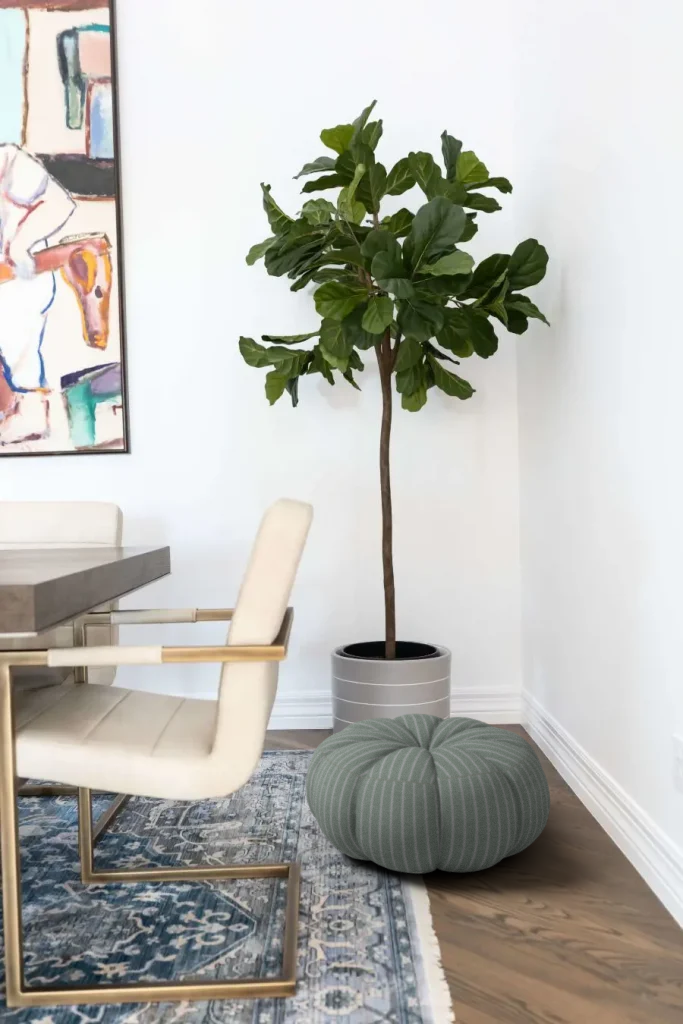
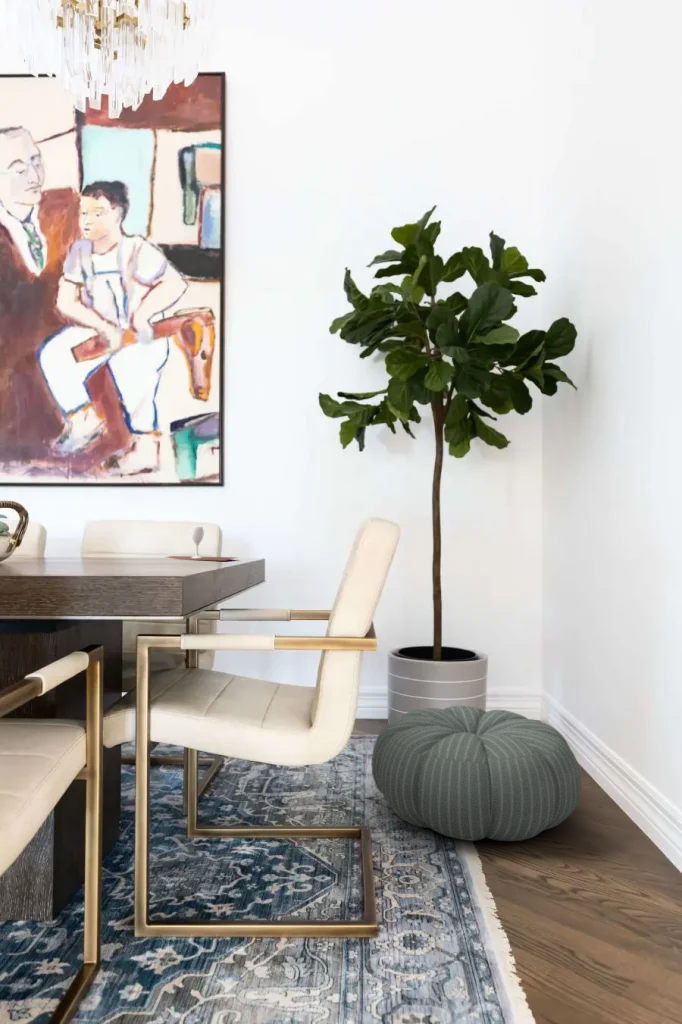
wine glass: none [29,510,140,552] -> present [167,527,235,561]

